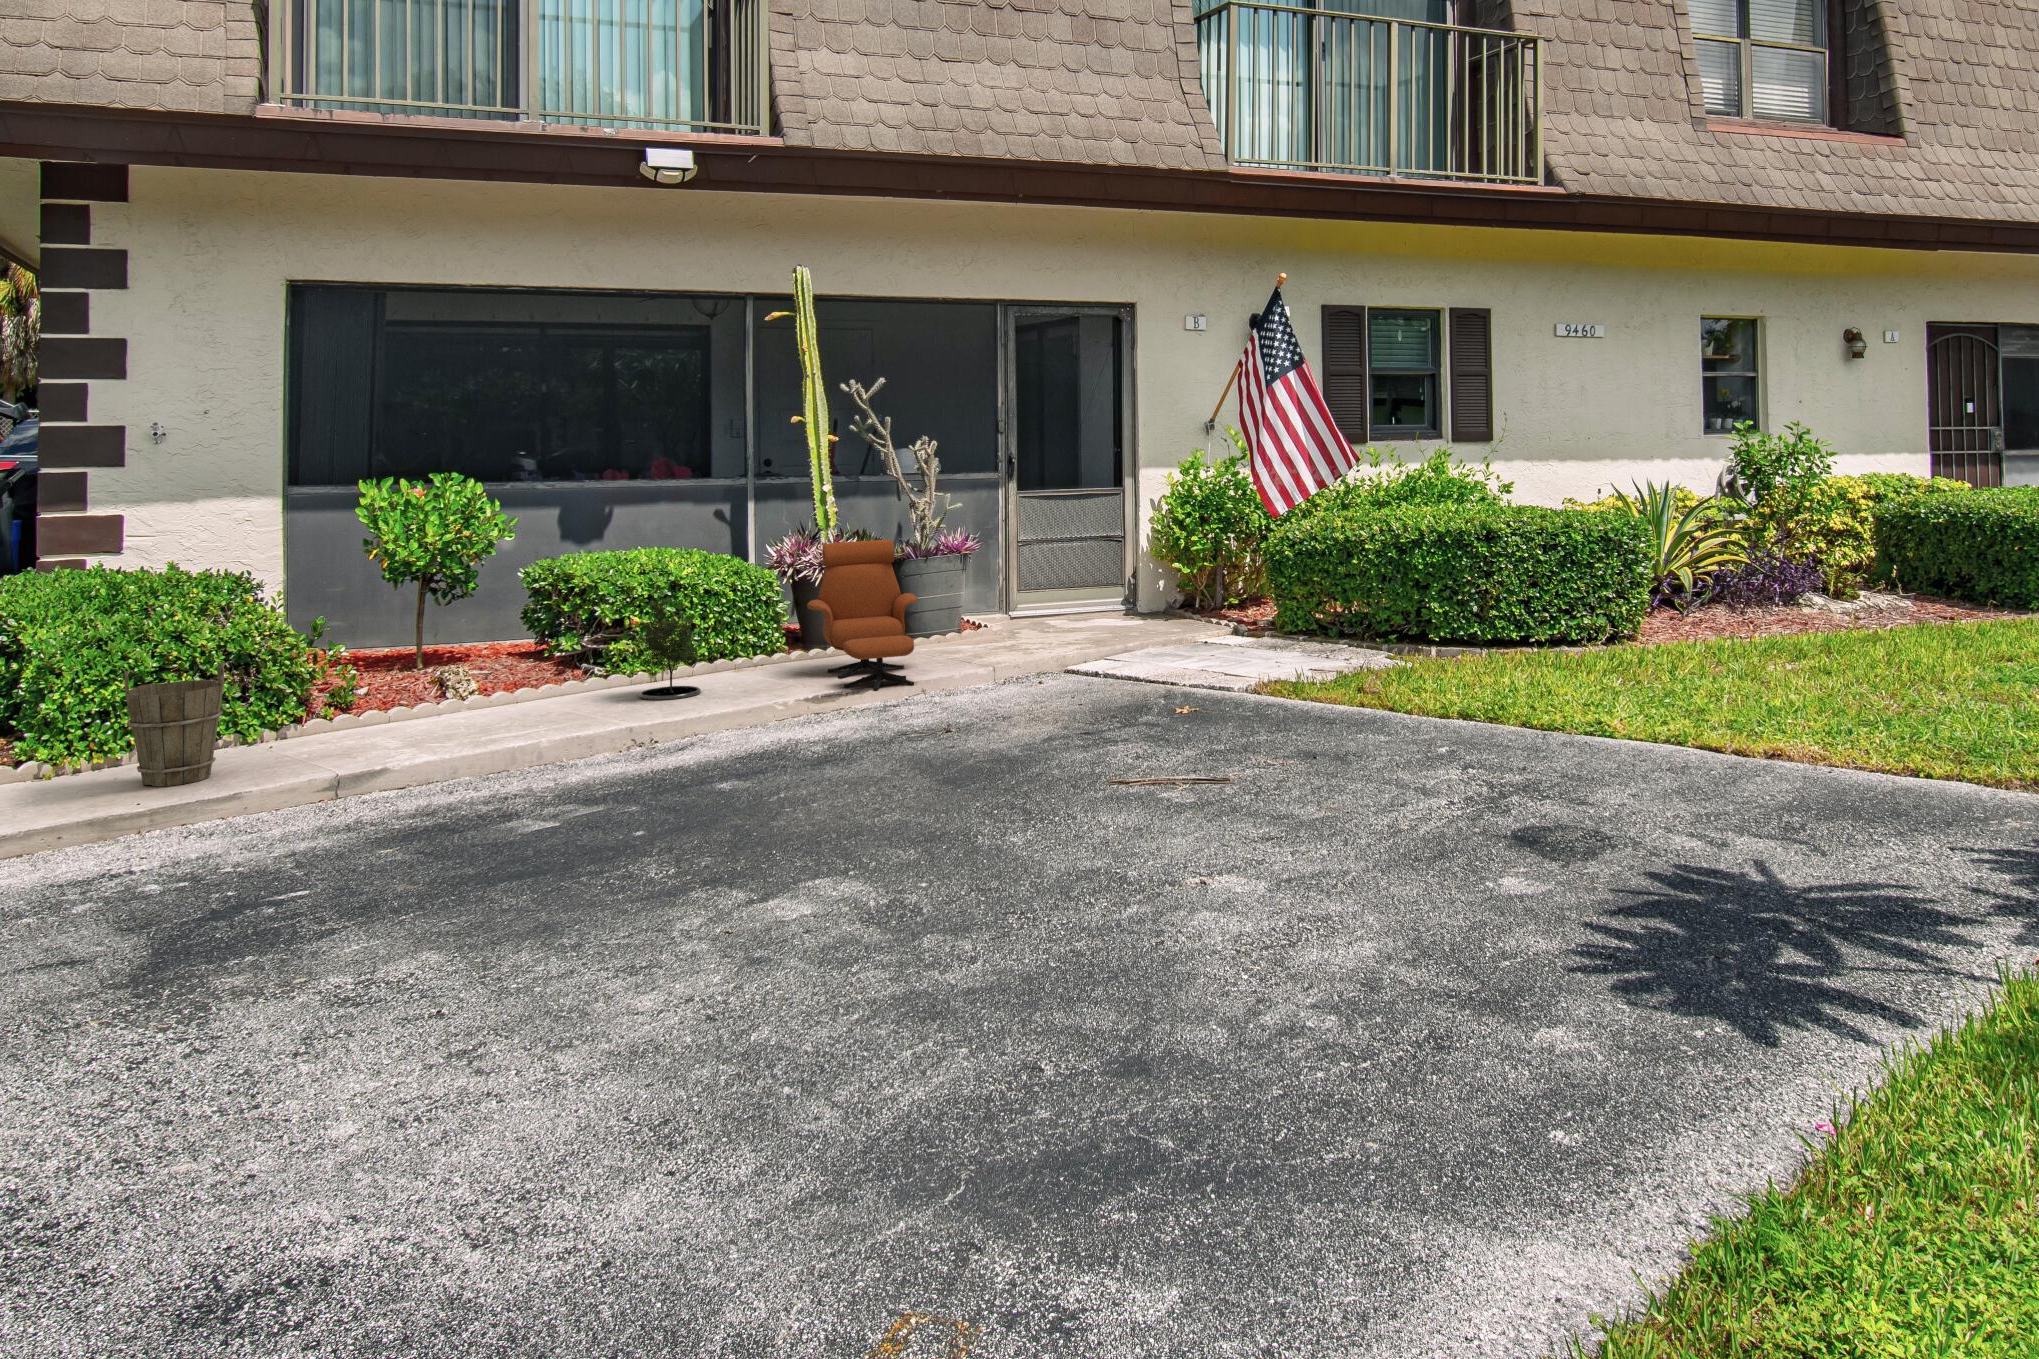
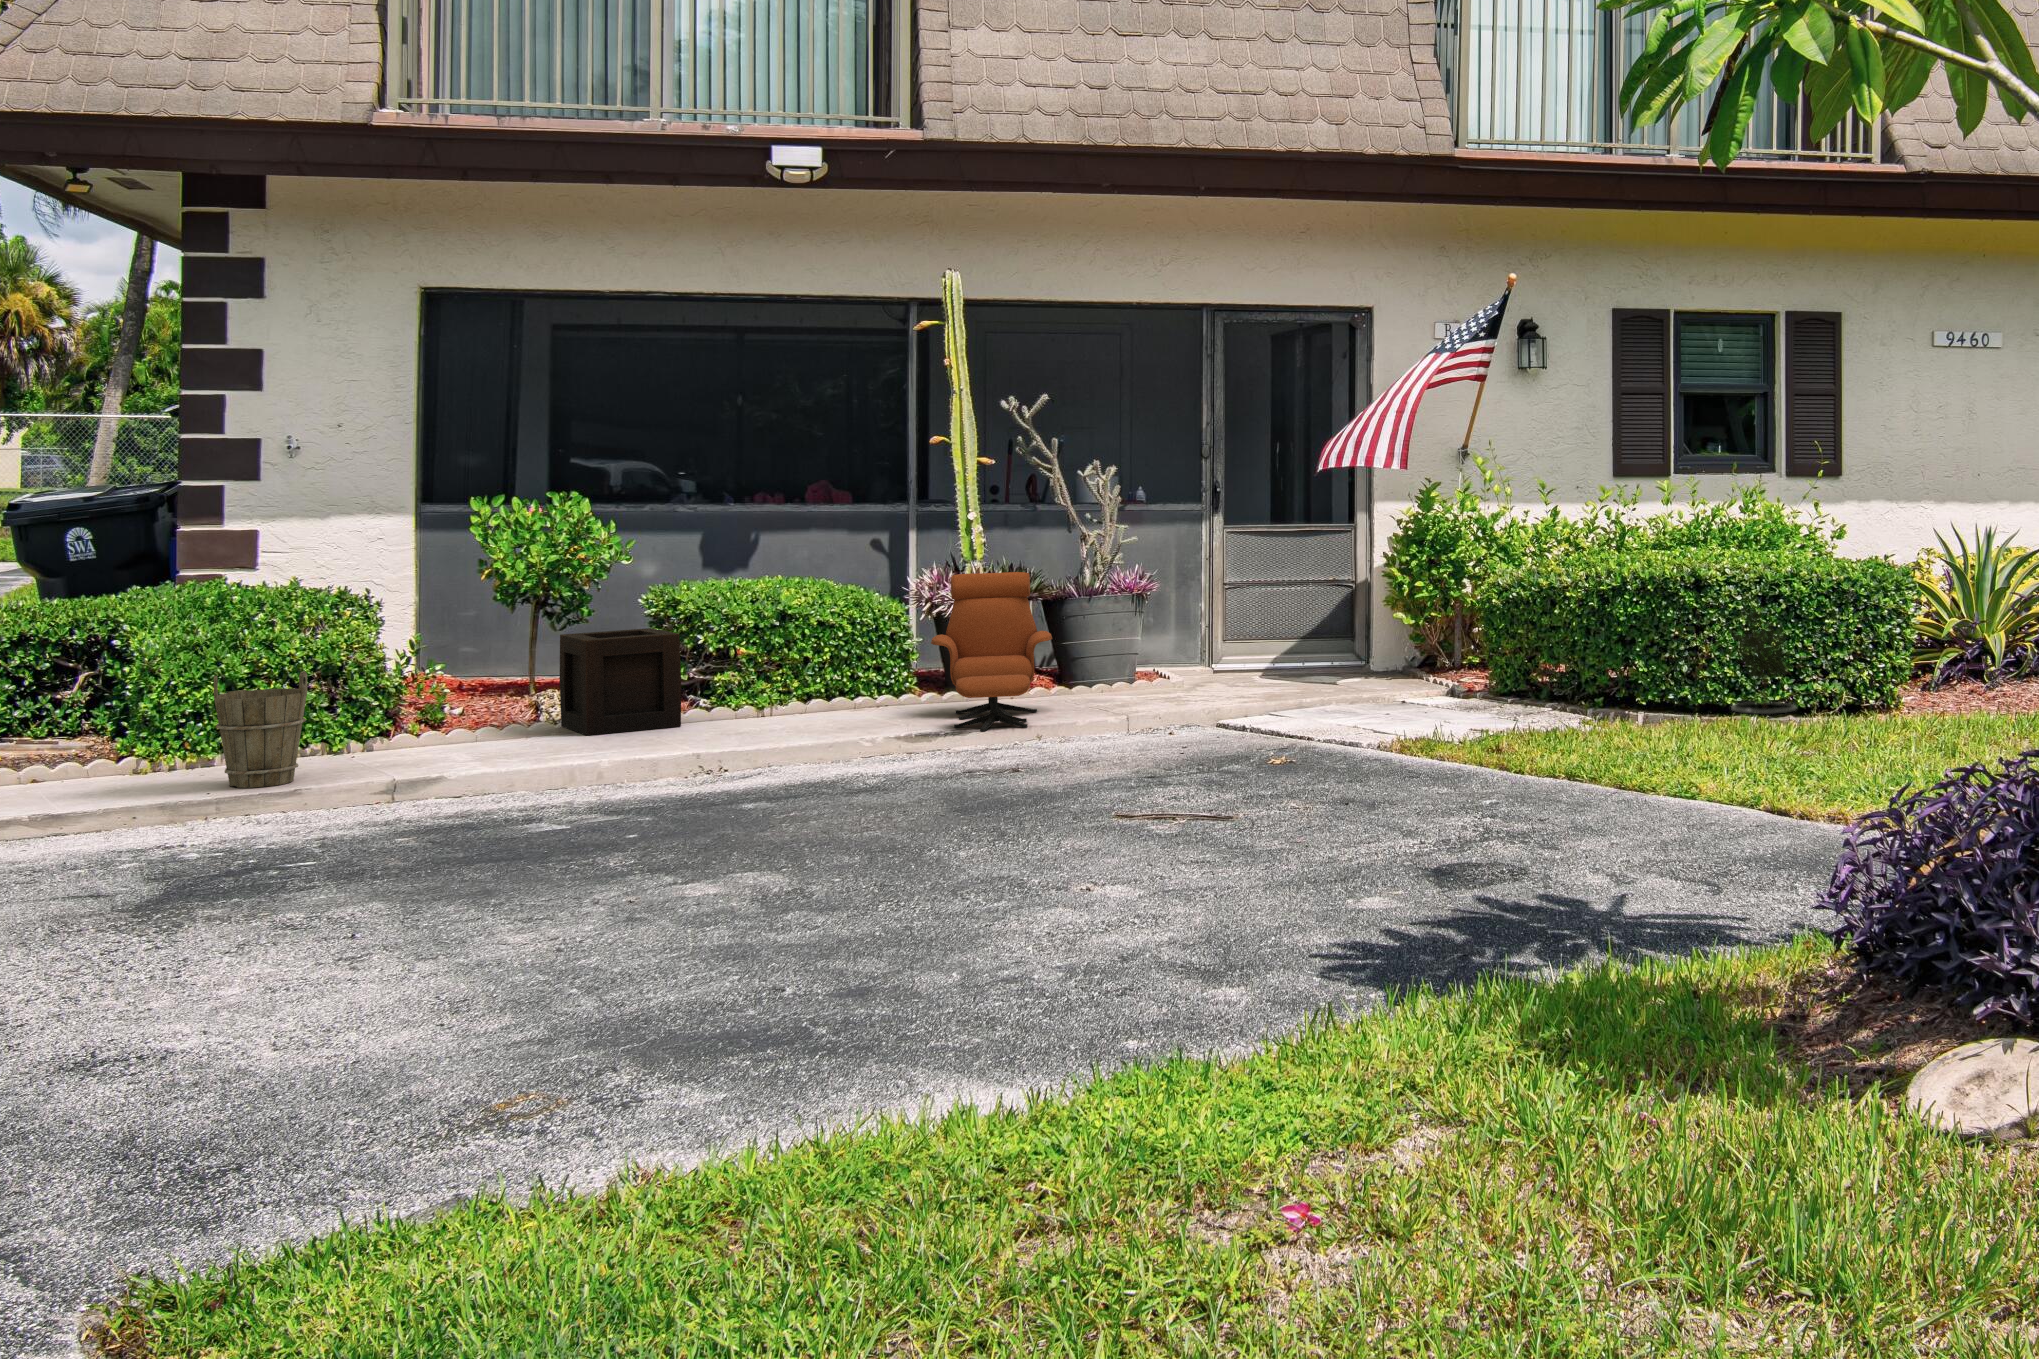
potted tree: present [638,588,702,700] -> present [1729,598,1796,714]
wooden crate: none [447,602,572,709] -> present [559,628,681,735]

